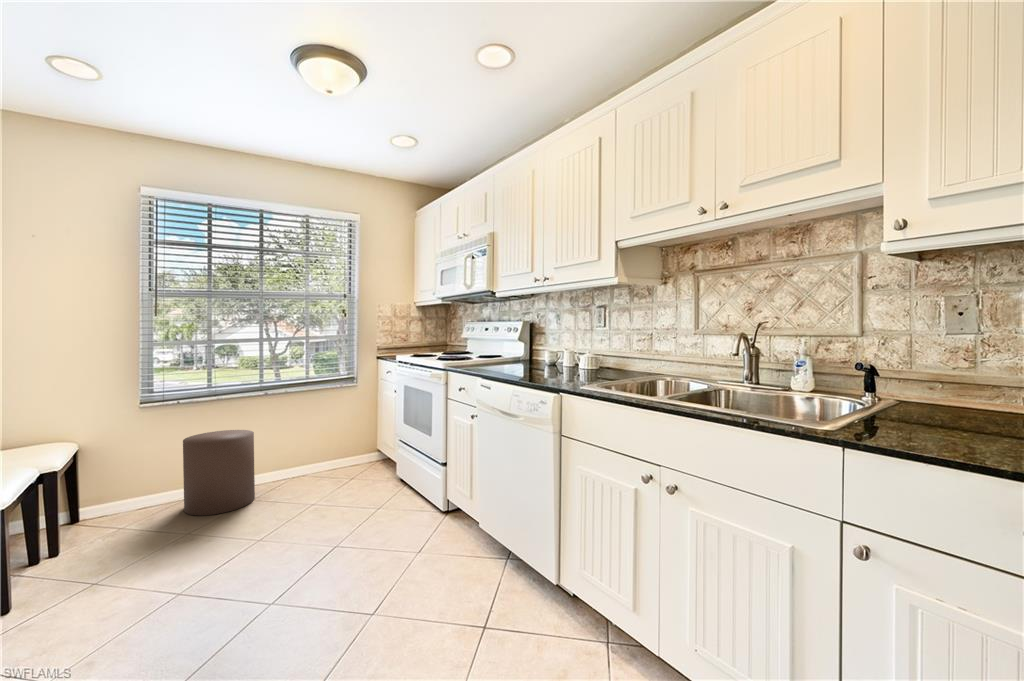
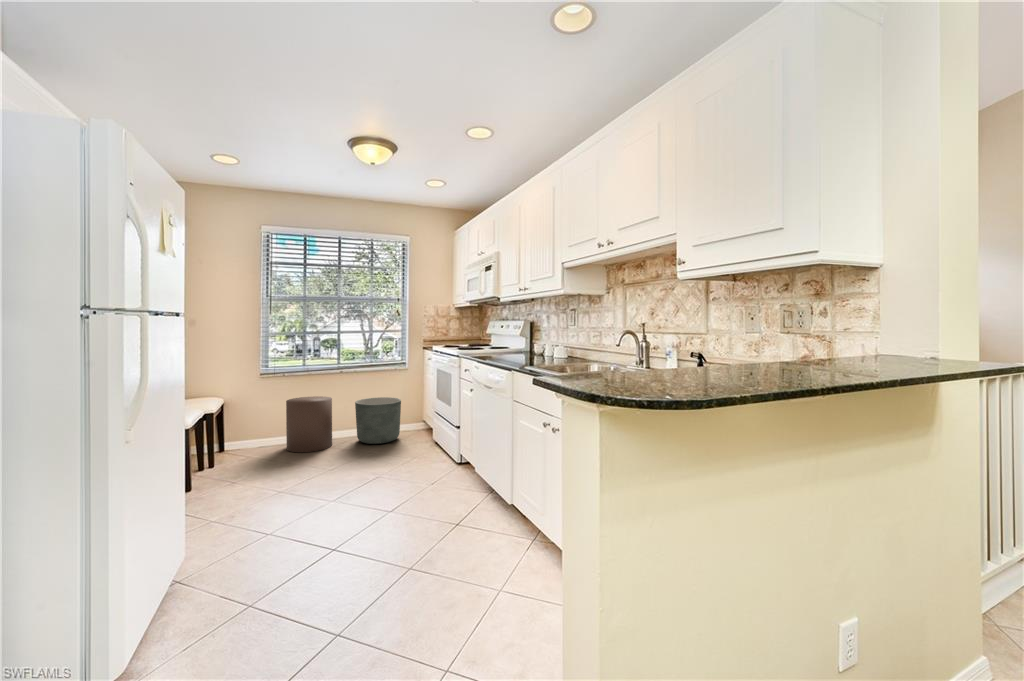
planter: none [288,425,353,492] -> present [355,397,401,444]

